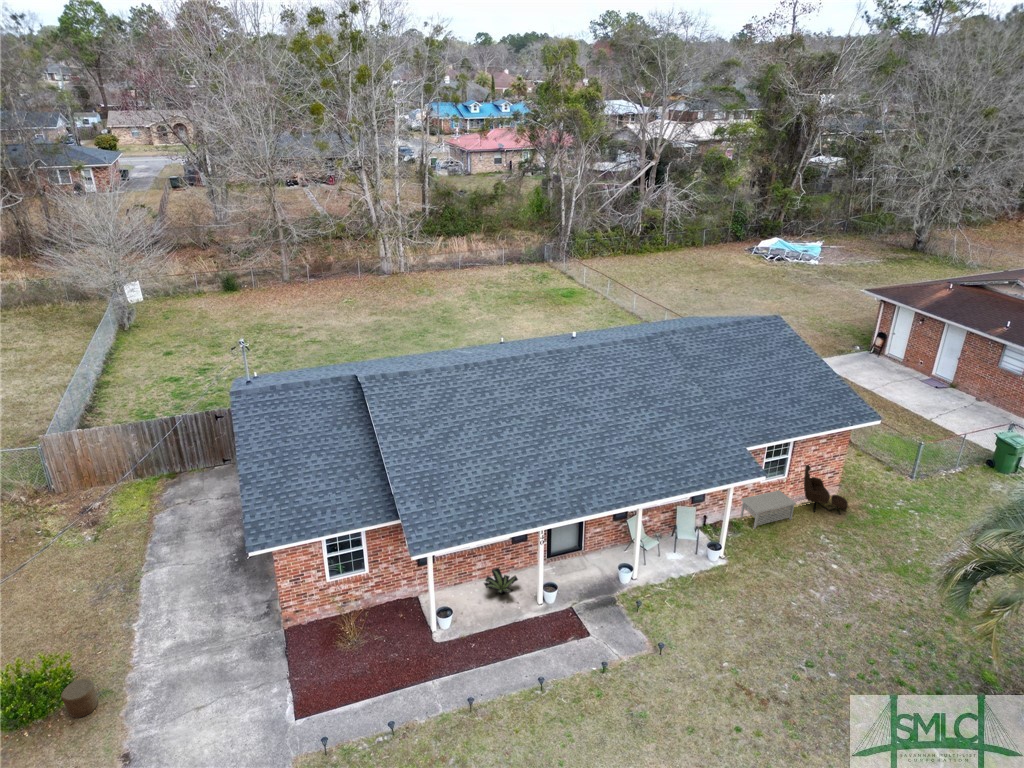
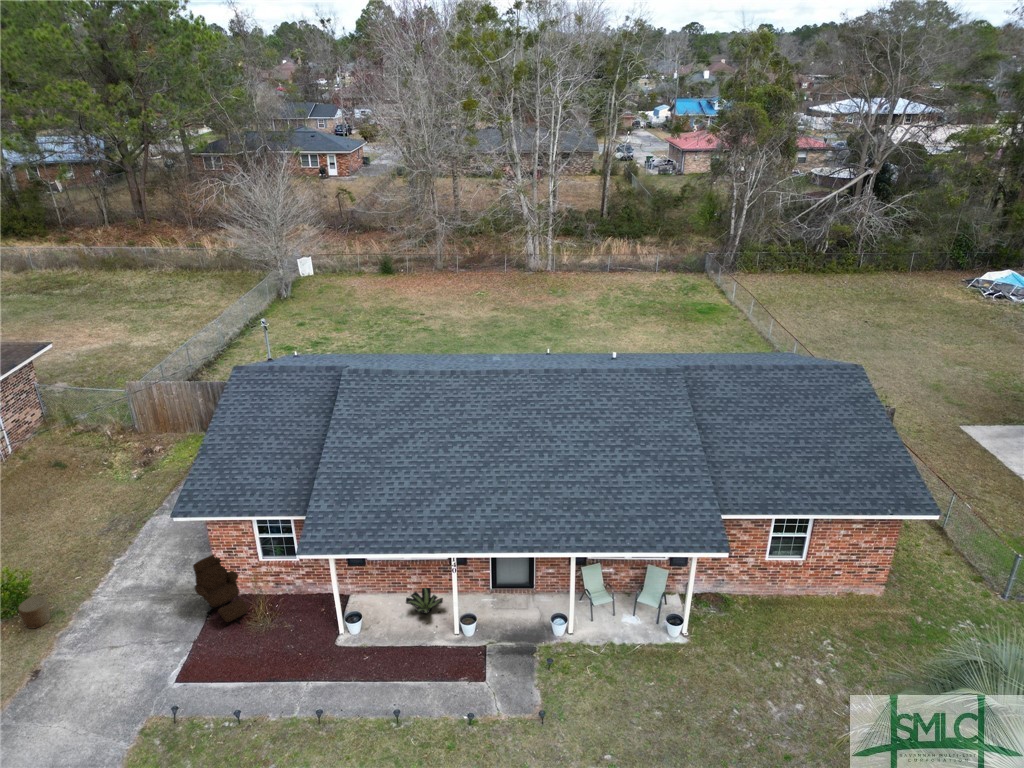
lounge chair: present [802,465,848,514] -> present [193,555,248,625]
storage bench: present [741,490,796,528] -> none [735,573,803,611]

